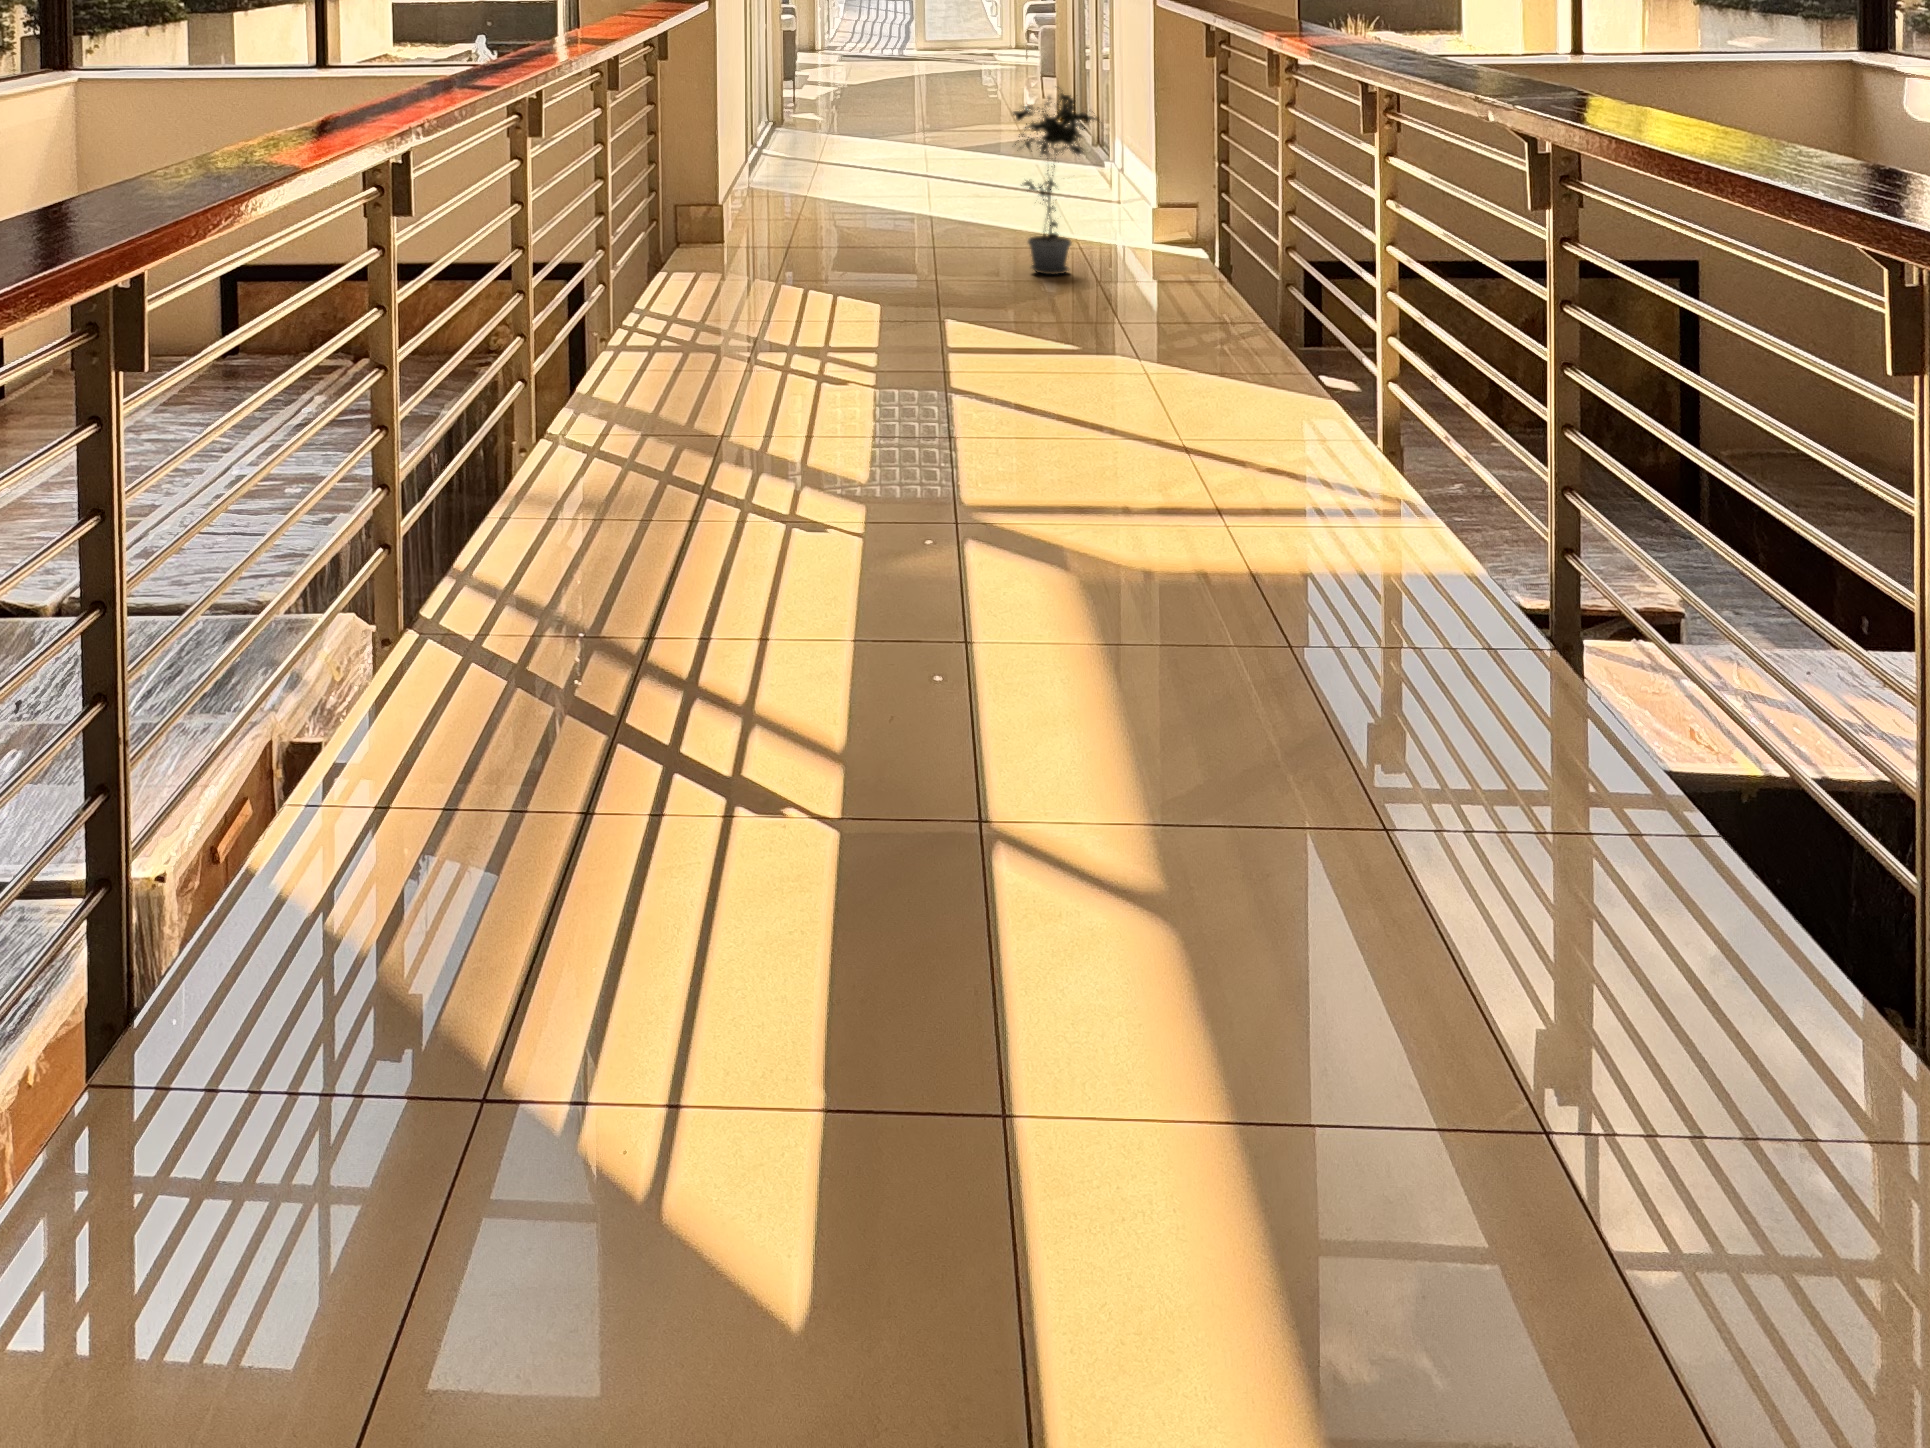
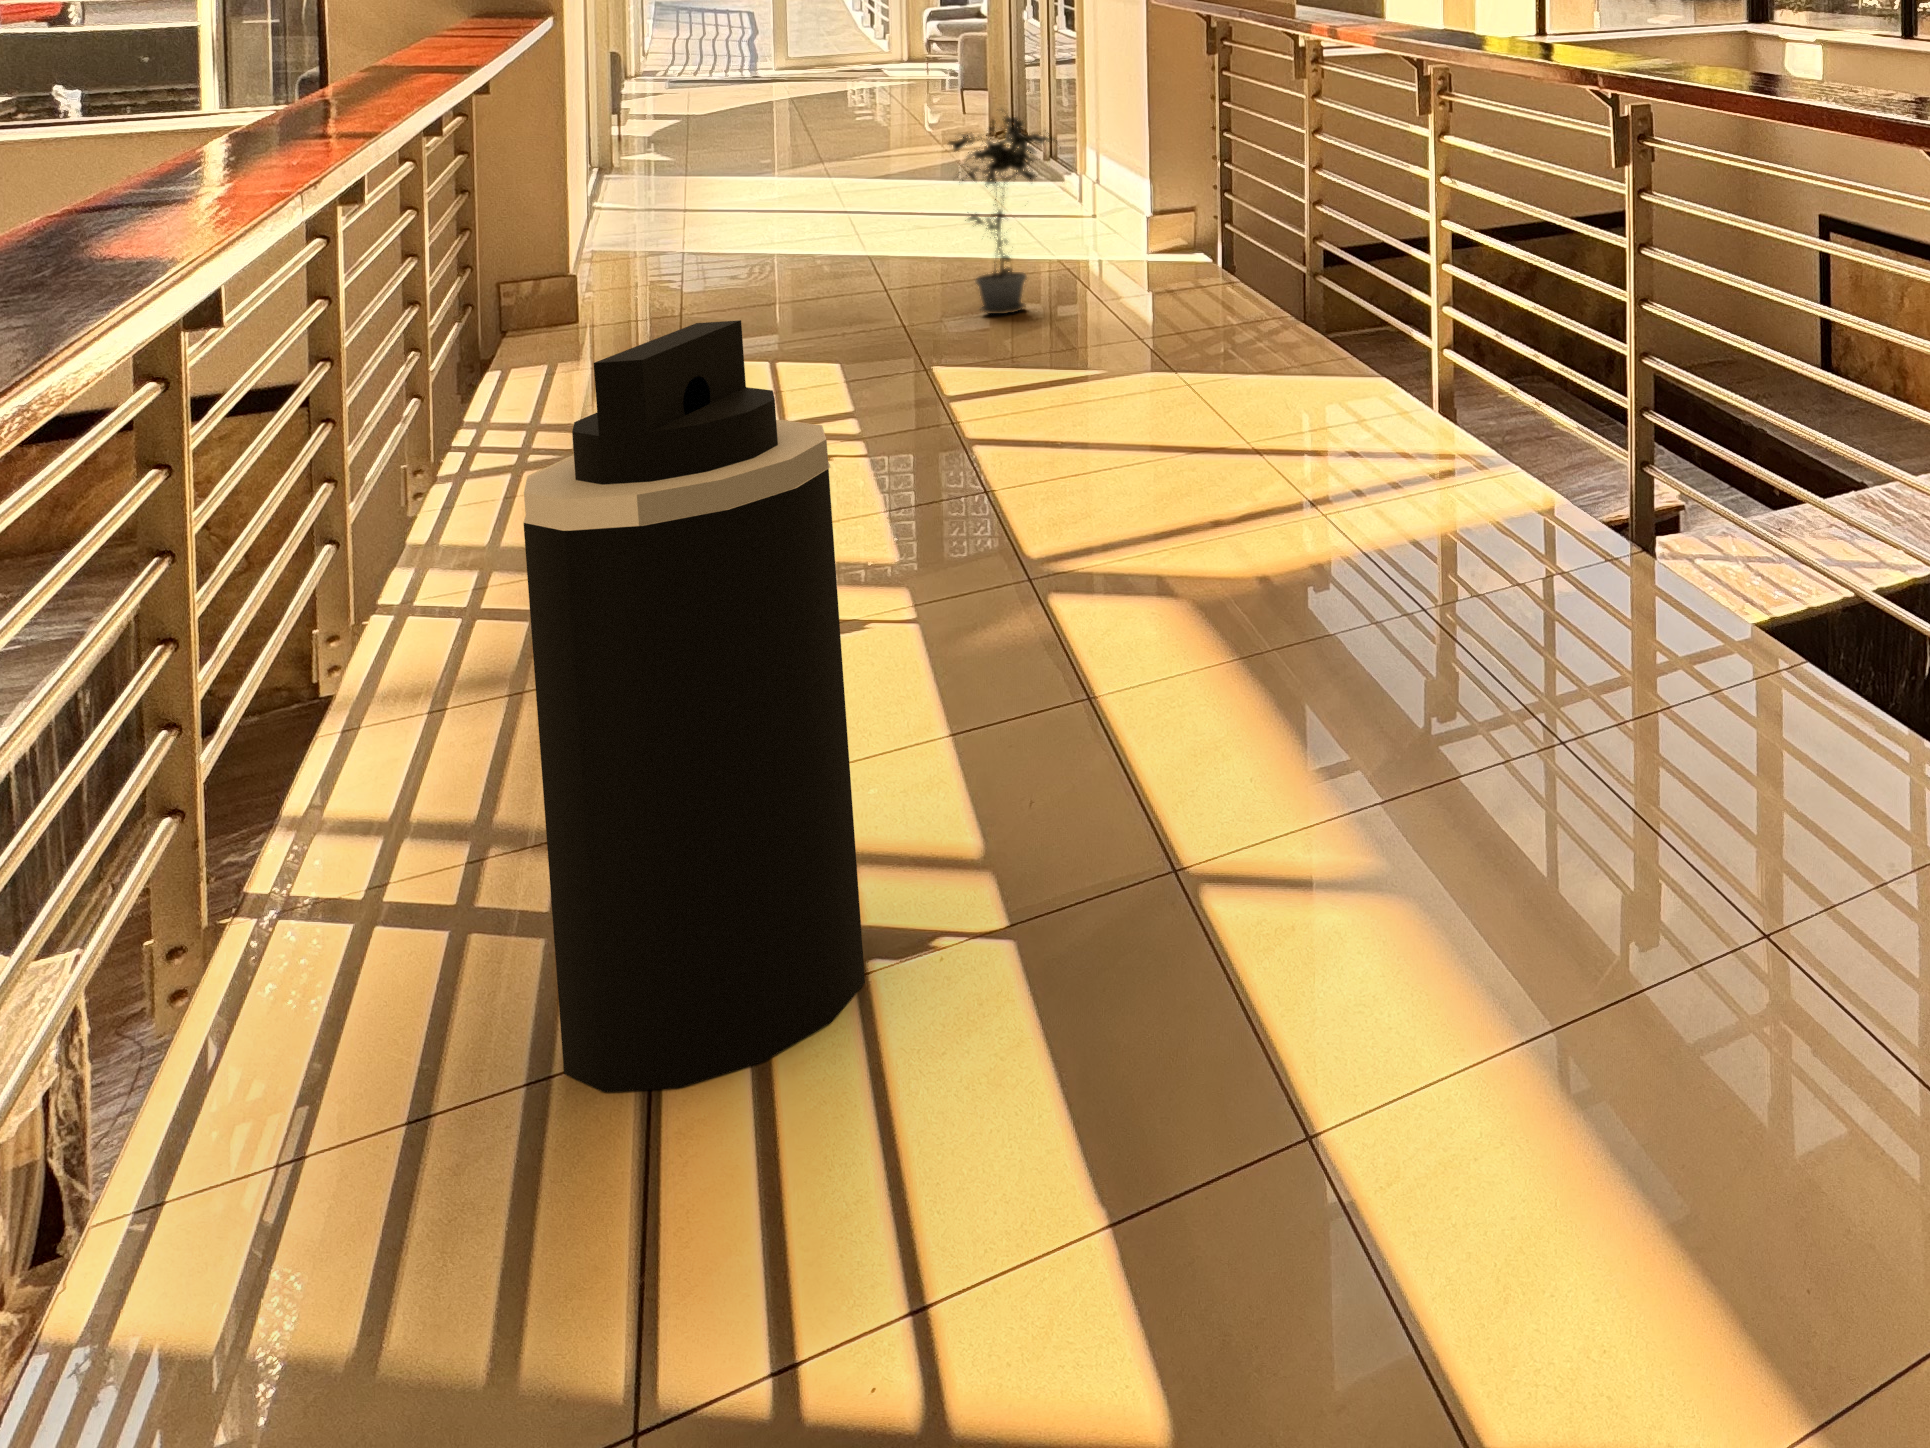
trash can: none [518,273,734,852] -> present [524,320,865,1093]

